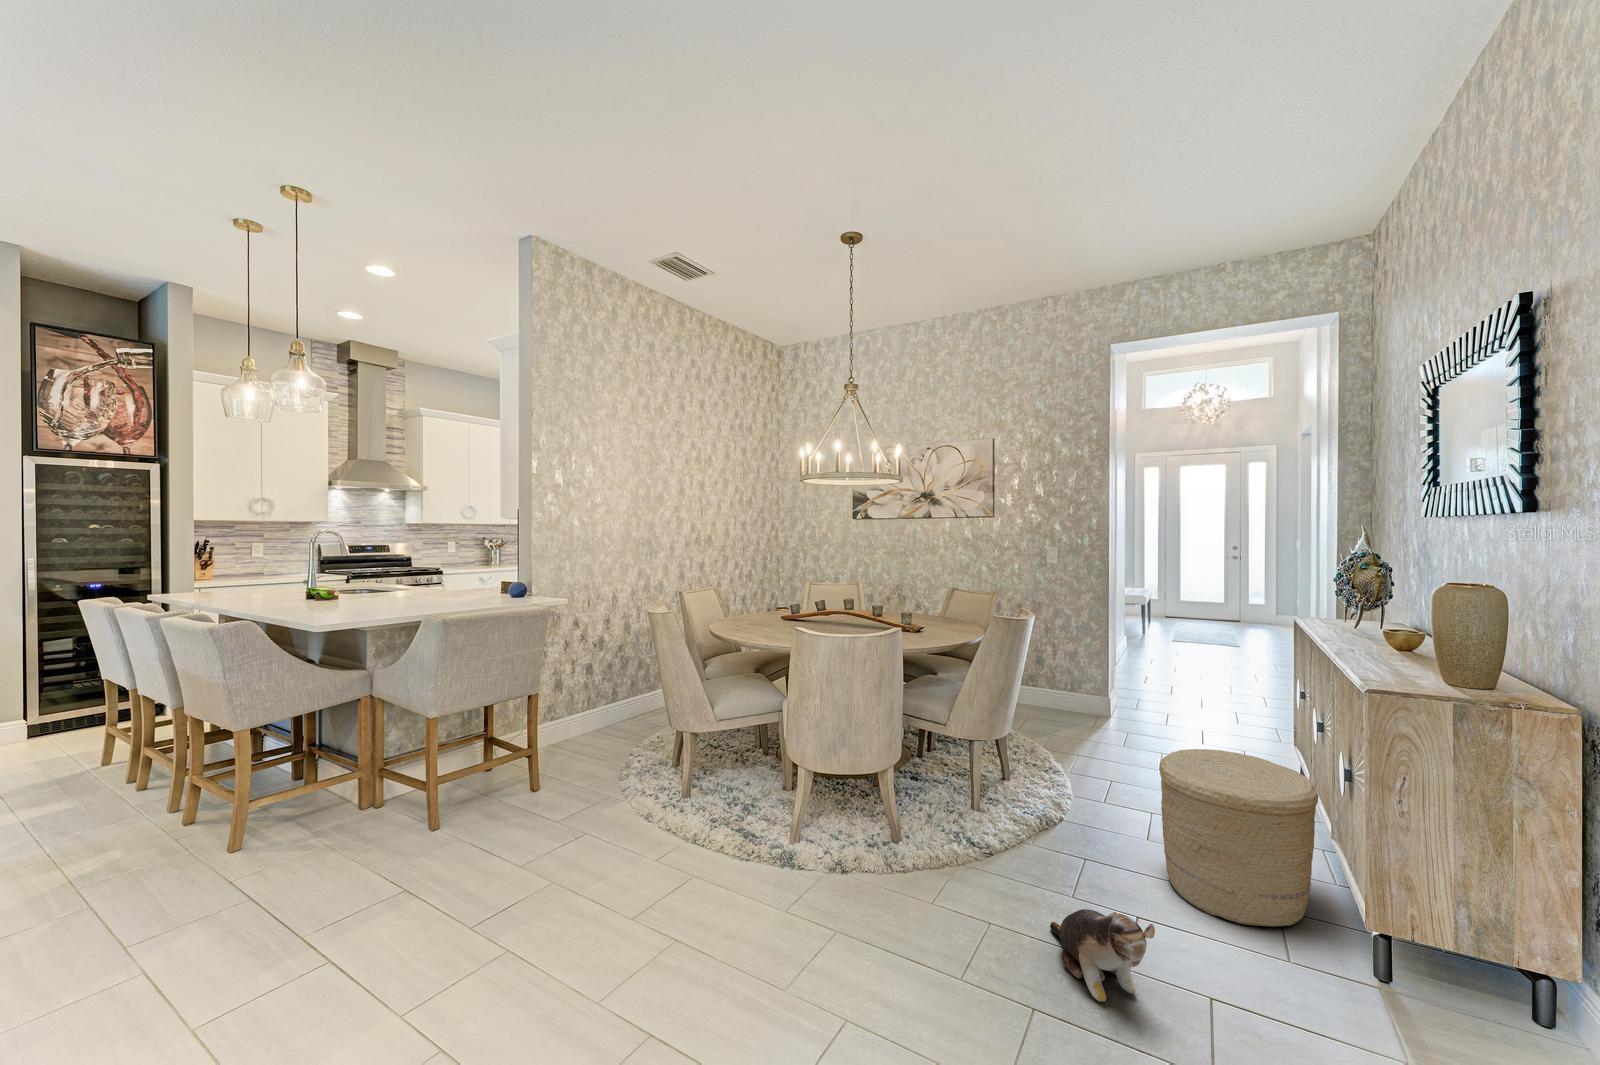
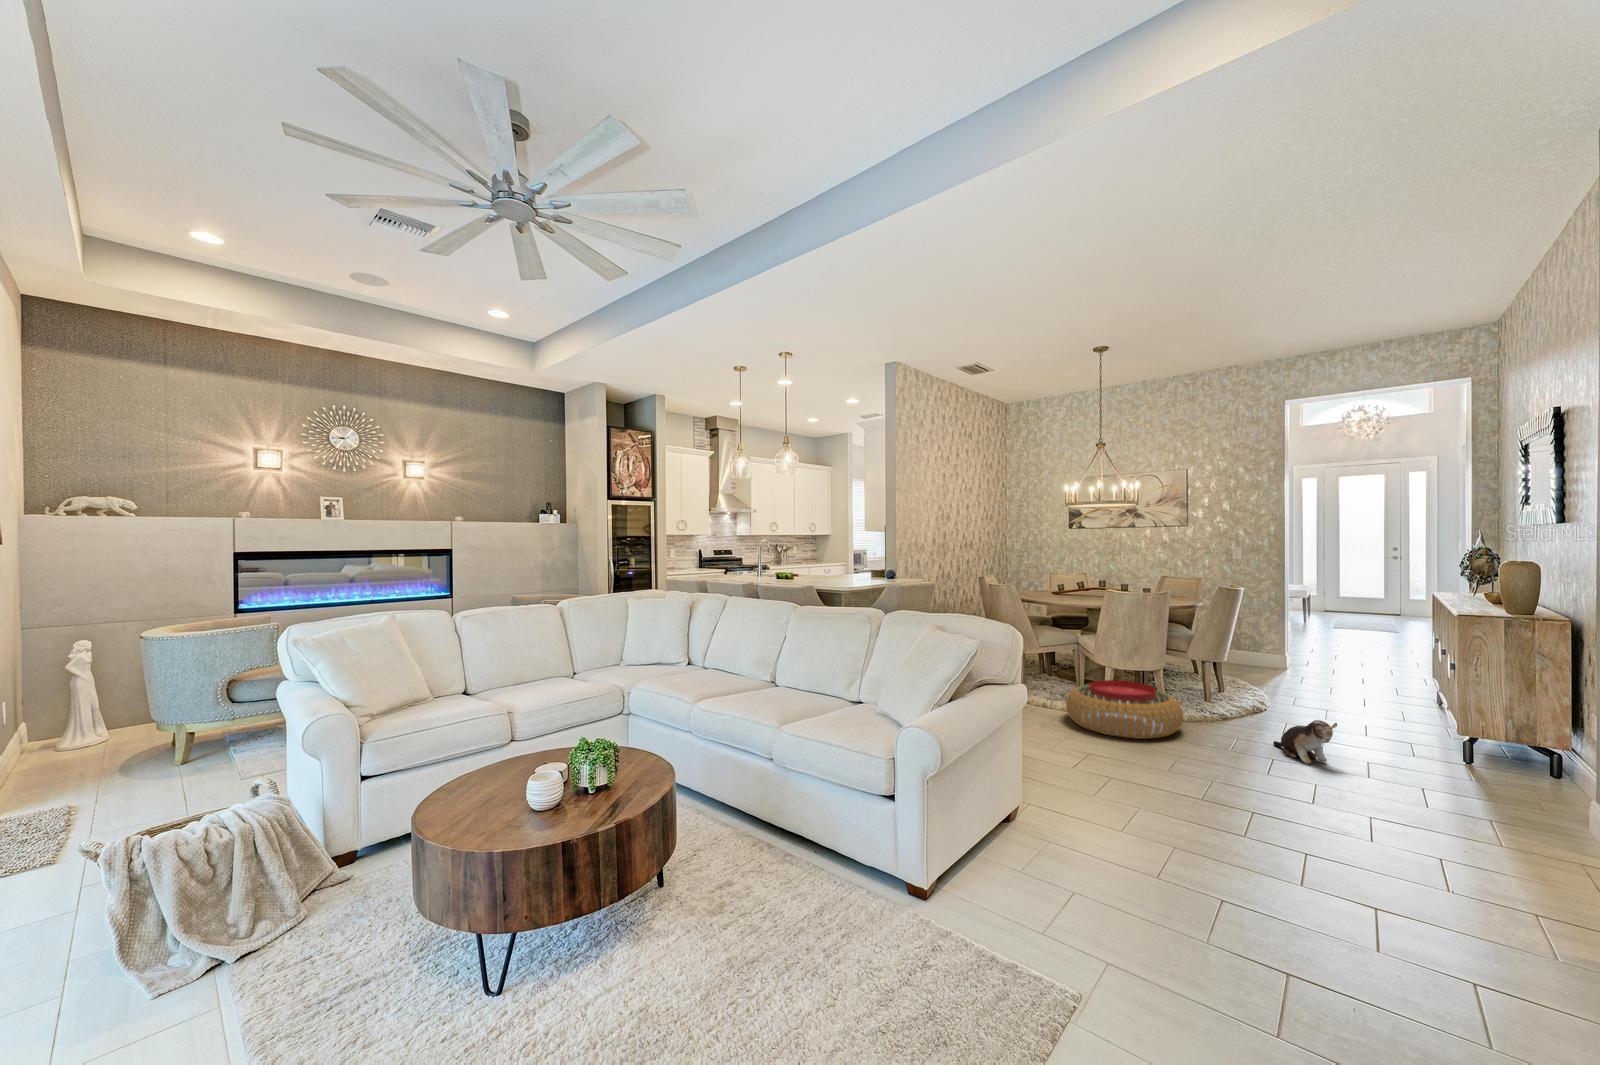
woven basket: present [1160,749,1318,927] -> none [1335,662,1436,750]
pouf: none [712,786,908,927] -> present [1066,680,1184,739]

